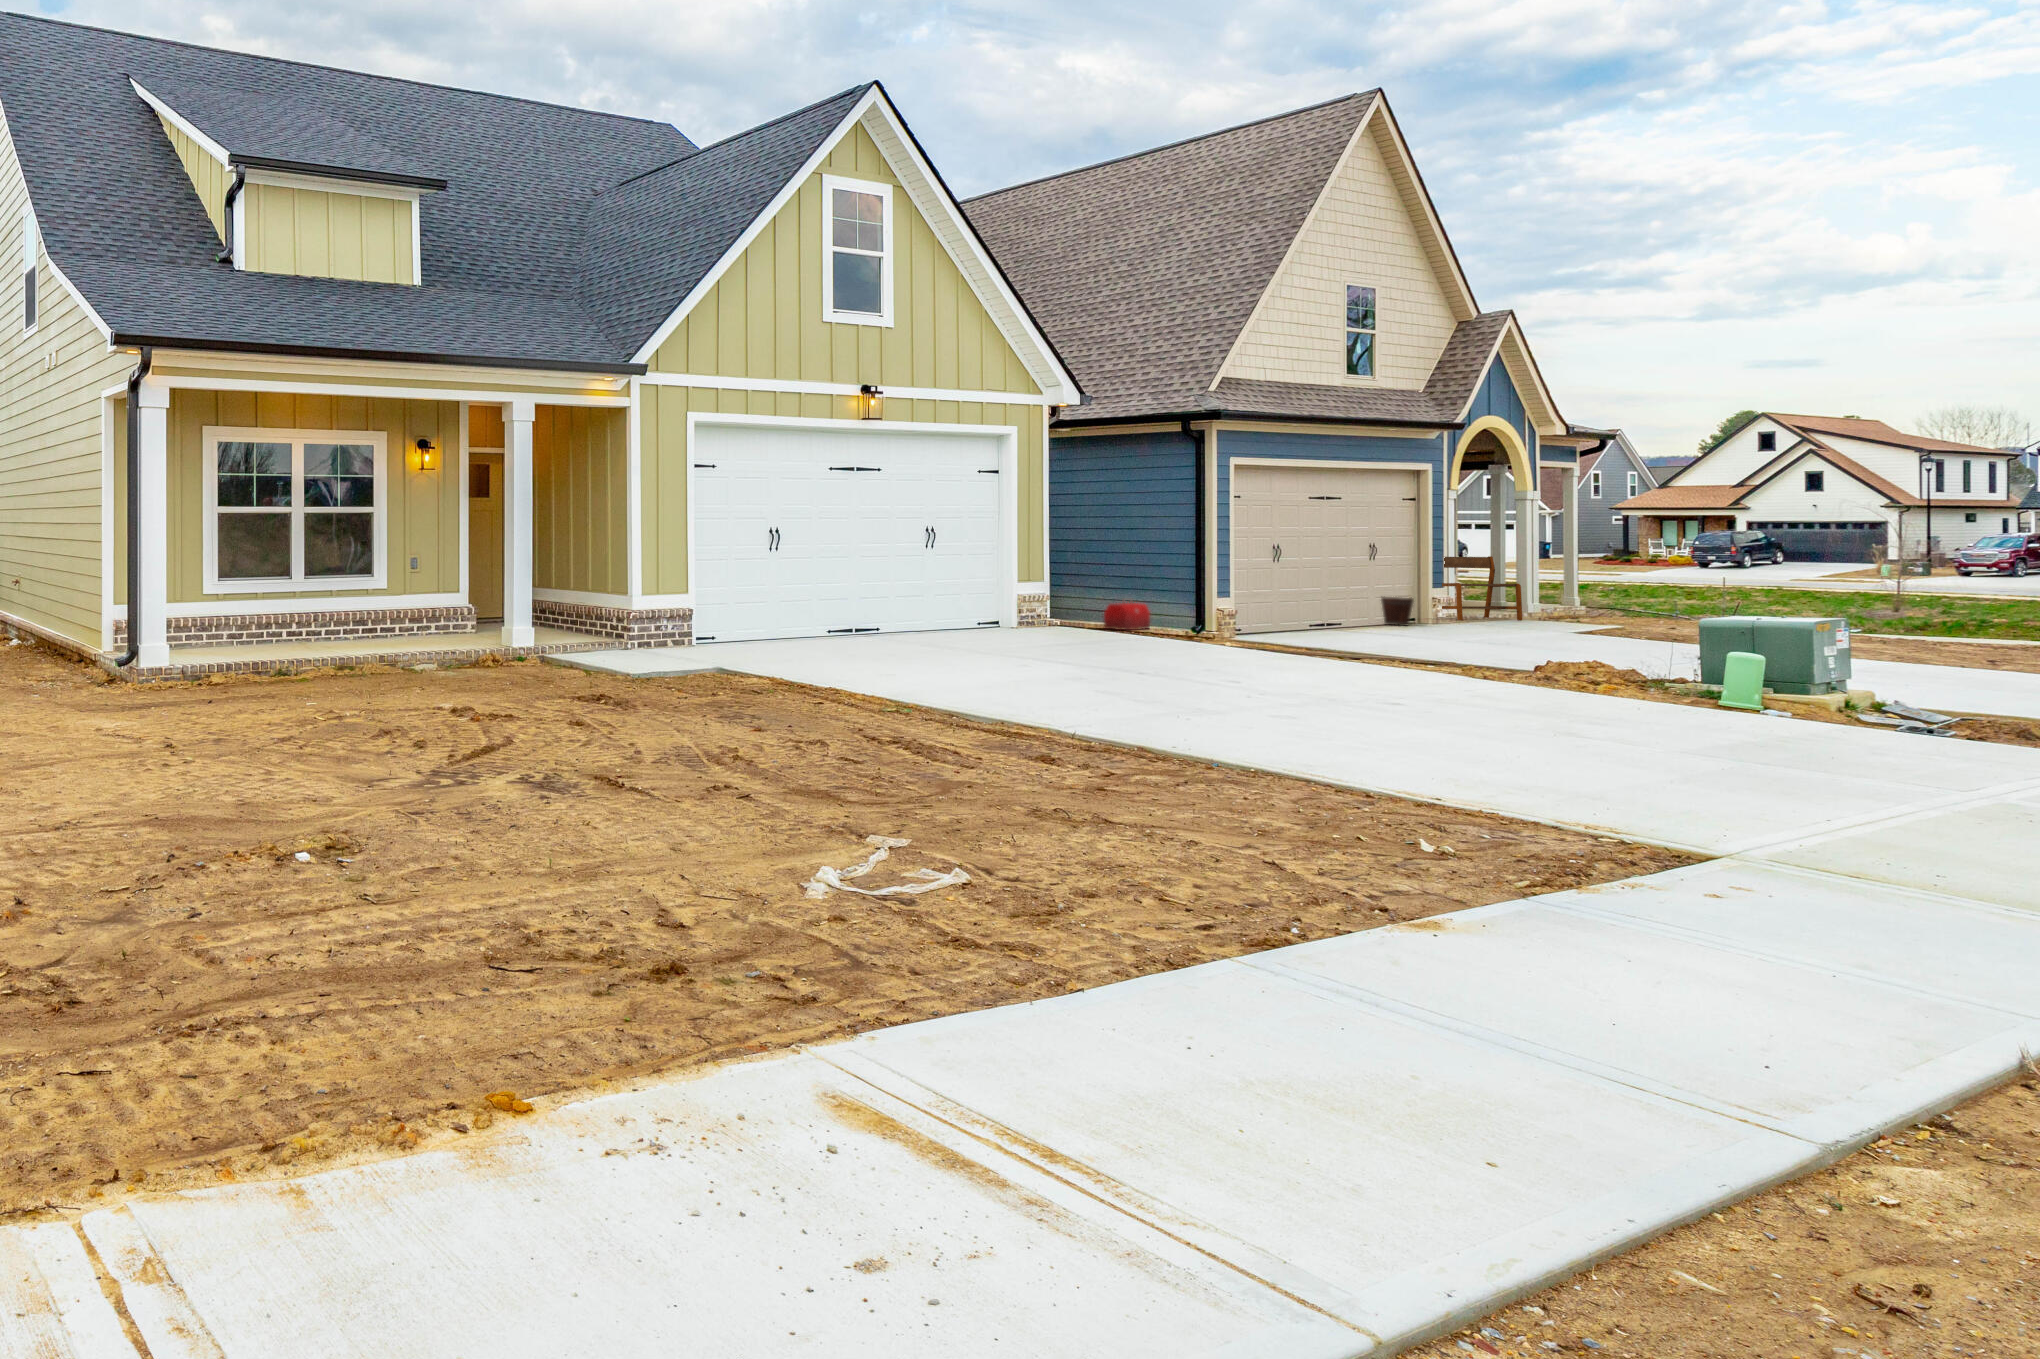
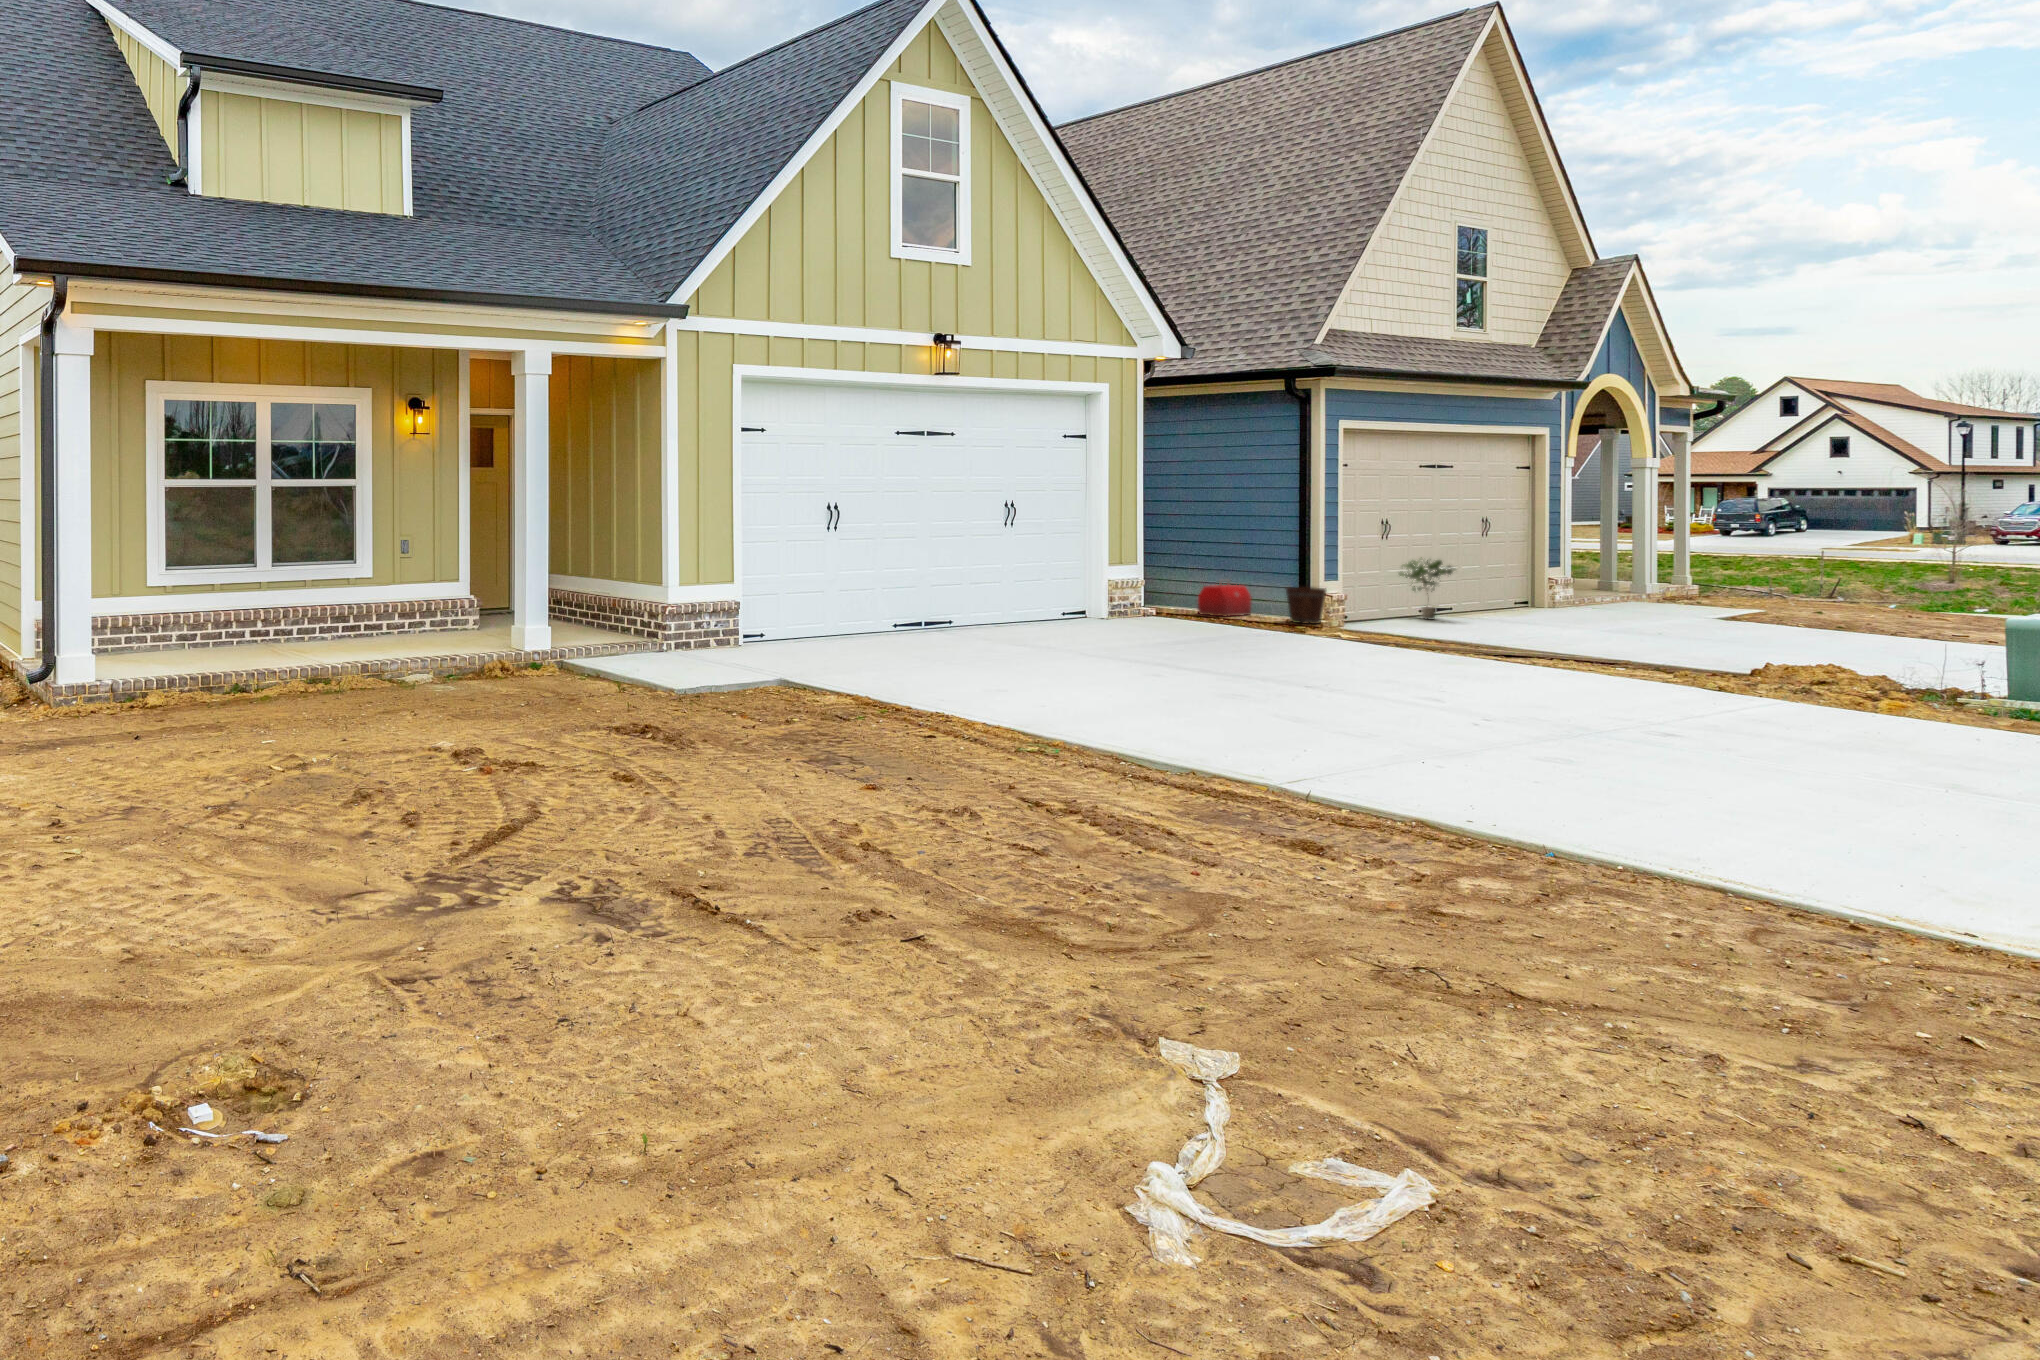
bench: present [1442,556,1522,620] -> none [1545,529,1652,601]
potted plant: none [1278,579,1325,633] -> present [1400,557,1454,620]
bucket: present [1381,597,1414,626] -> present [1285,587,1326,624]

